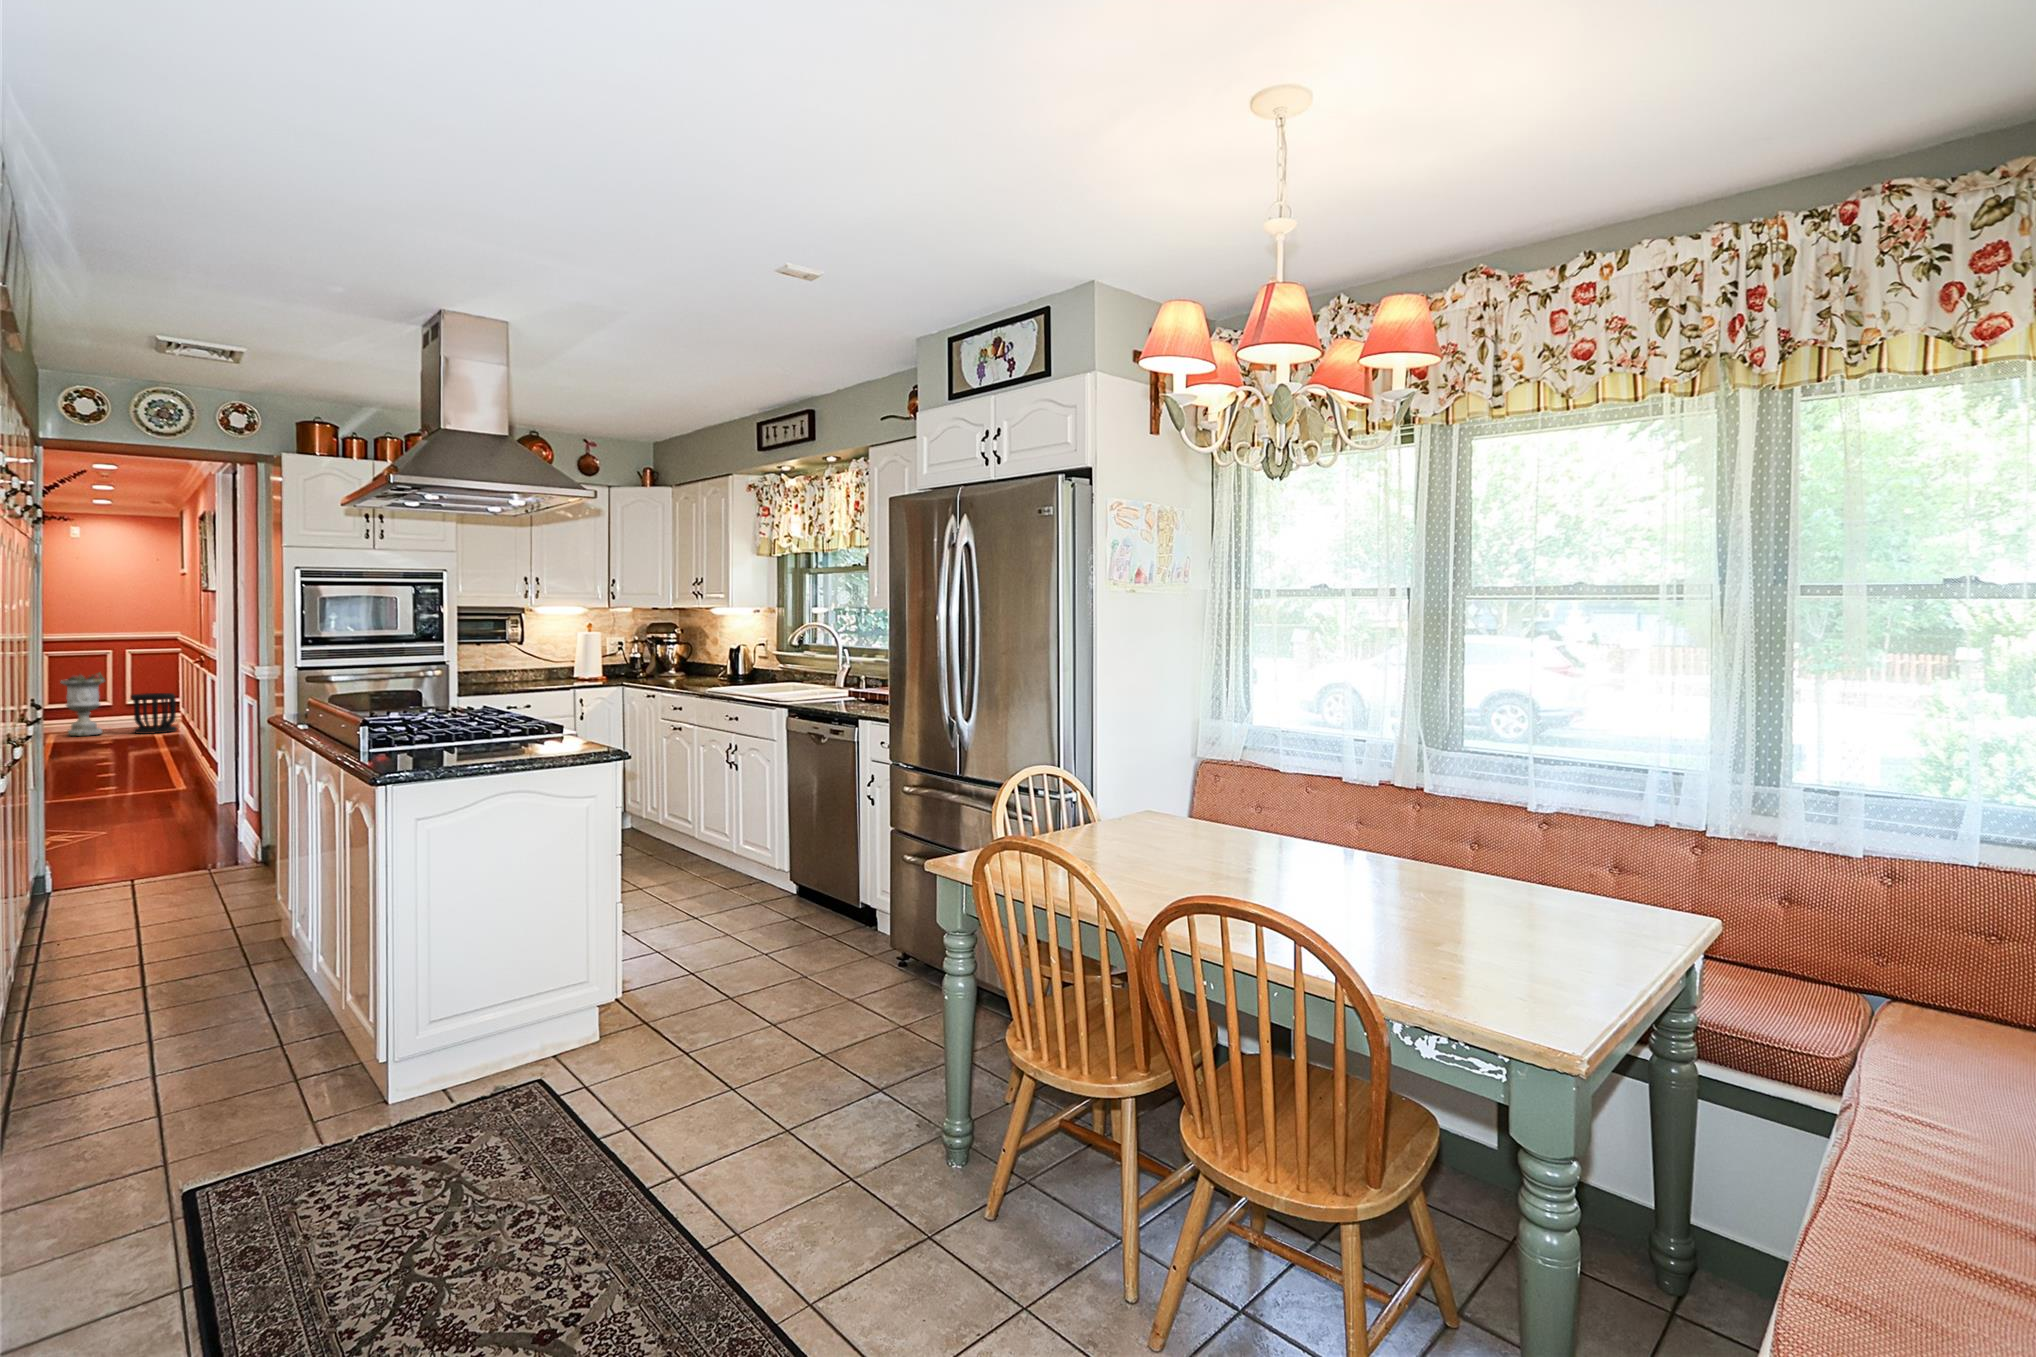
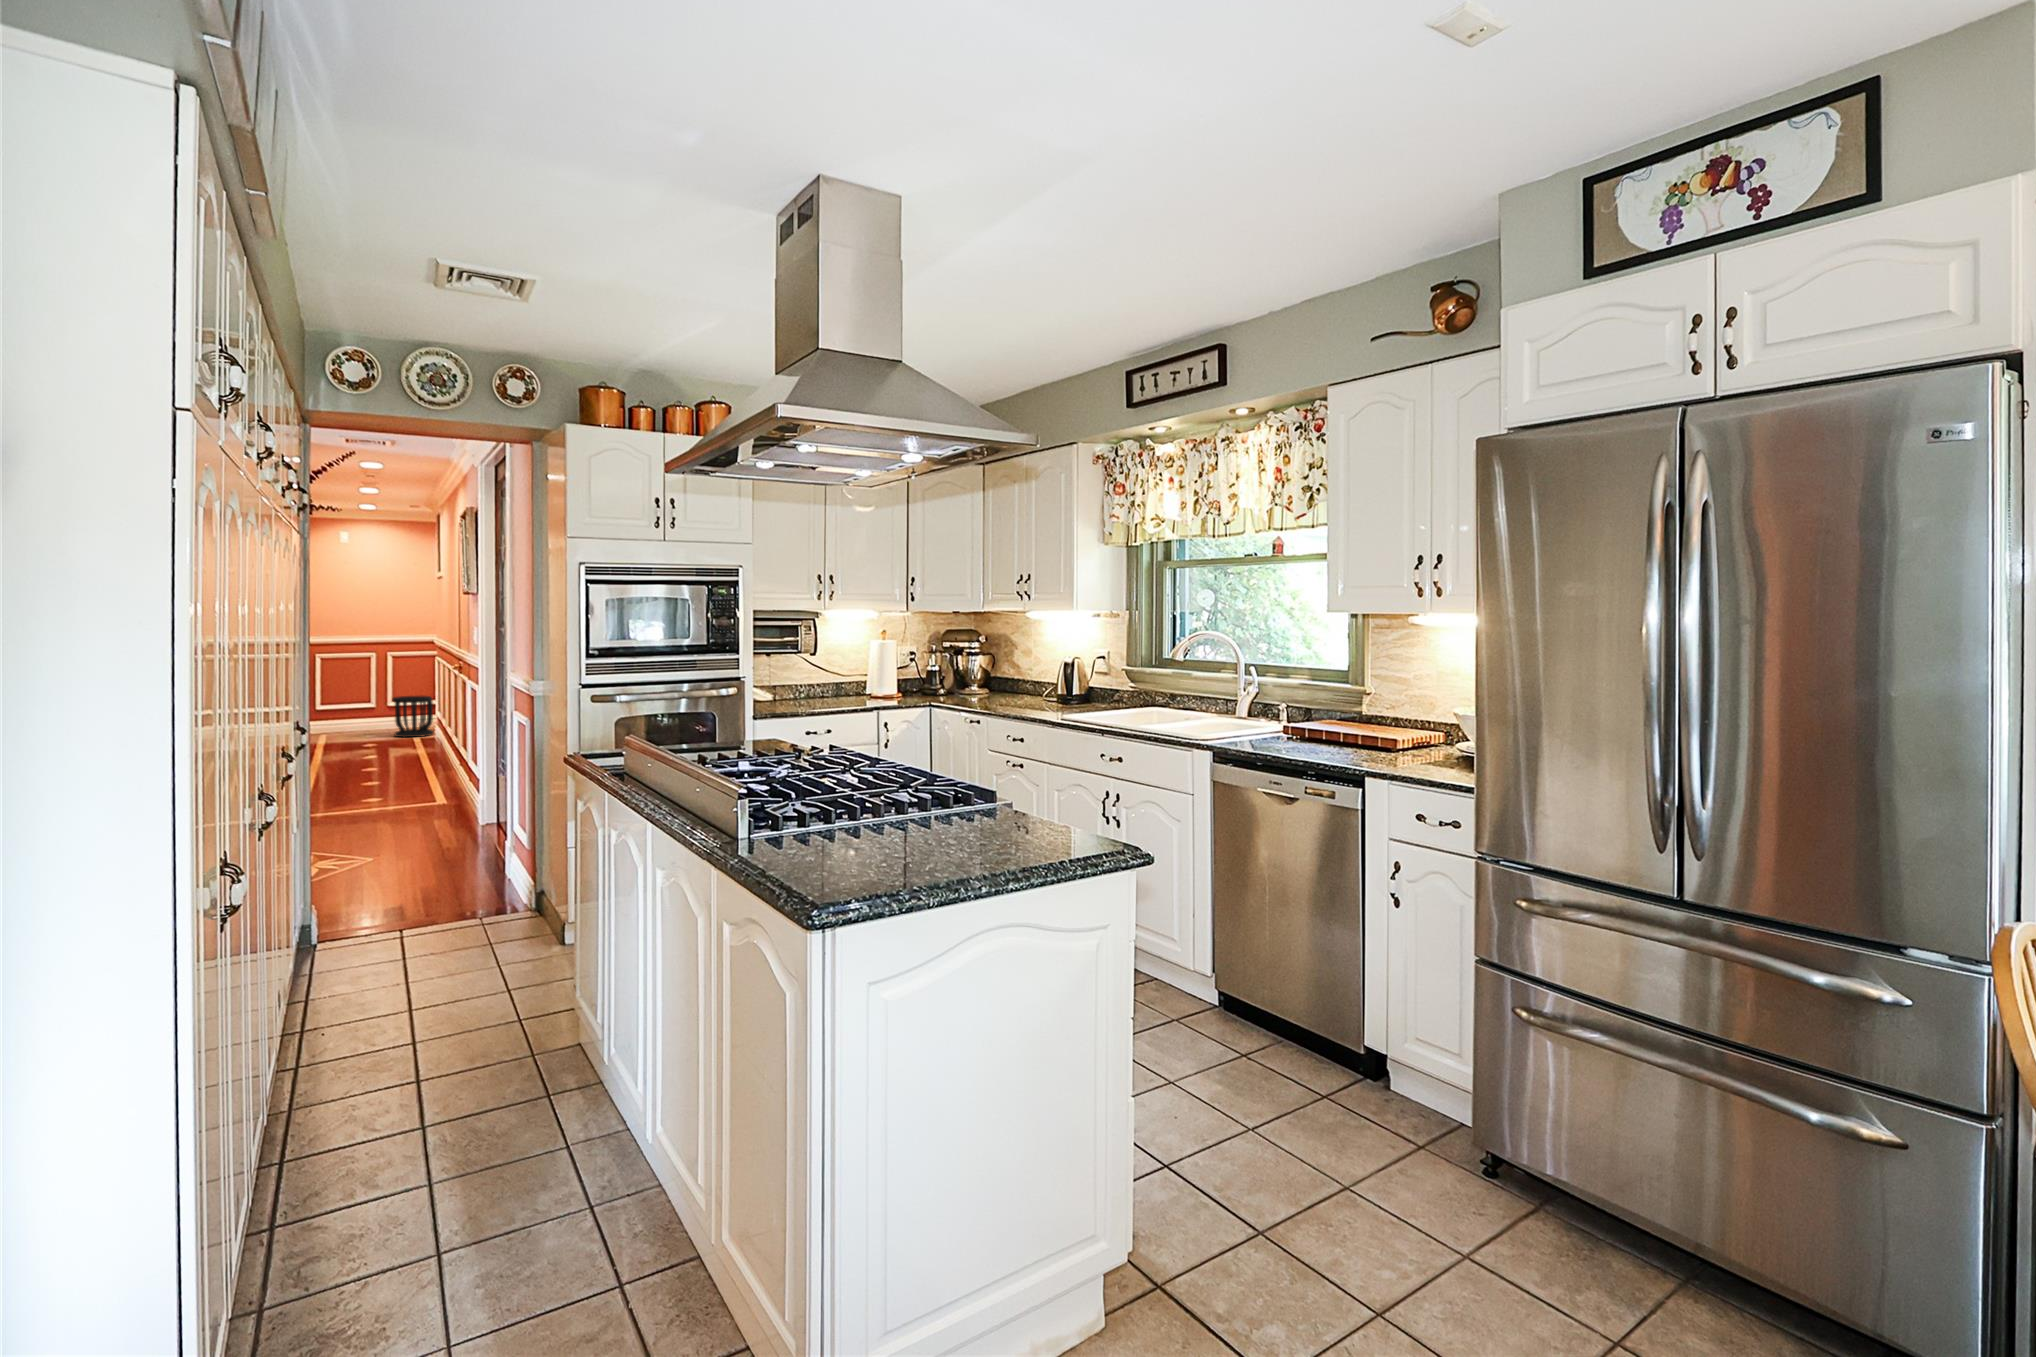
planter: present [61,673,105,736] -> none [329,674,371,739]

